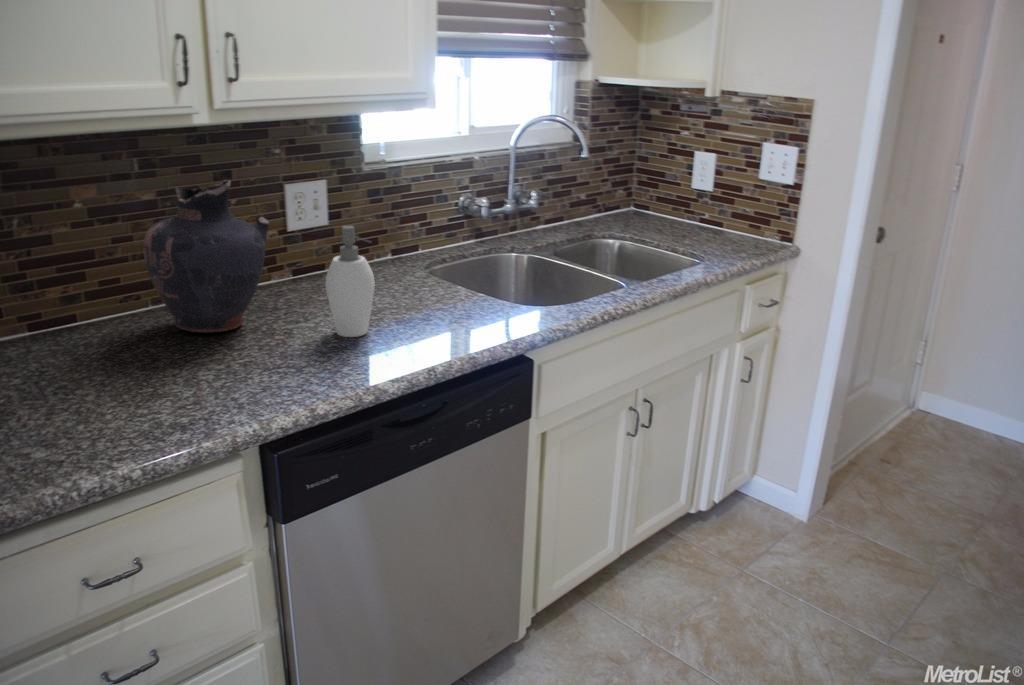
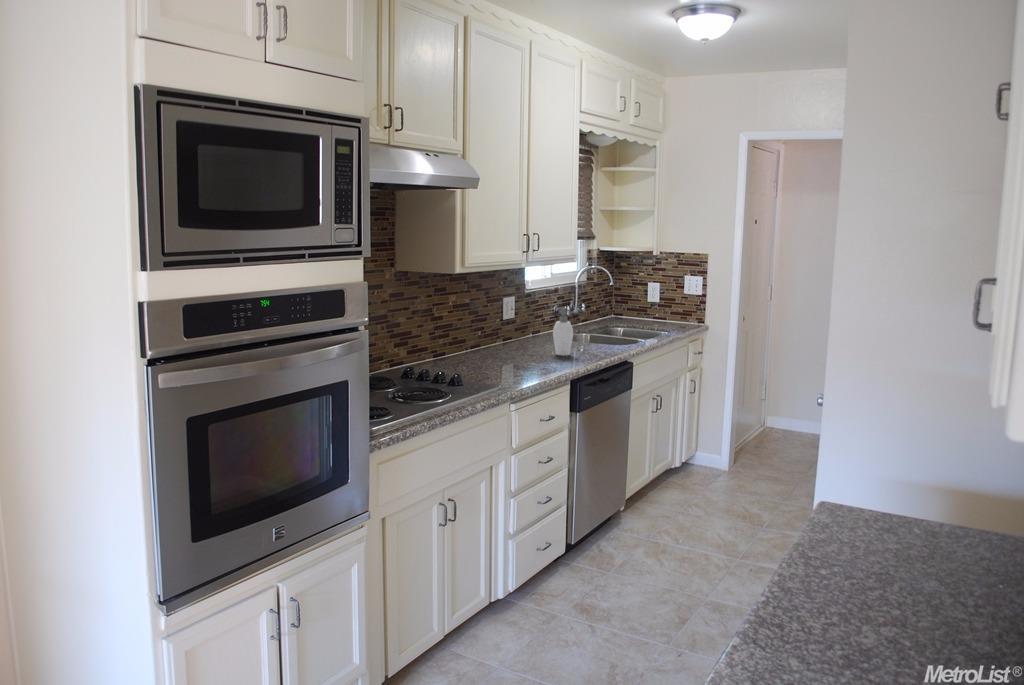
vase: present [143,180,269,332] -> none [478,291,528,356]

